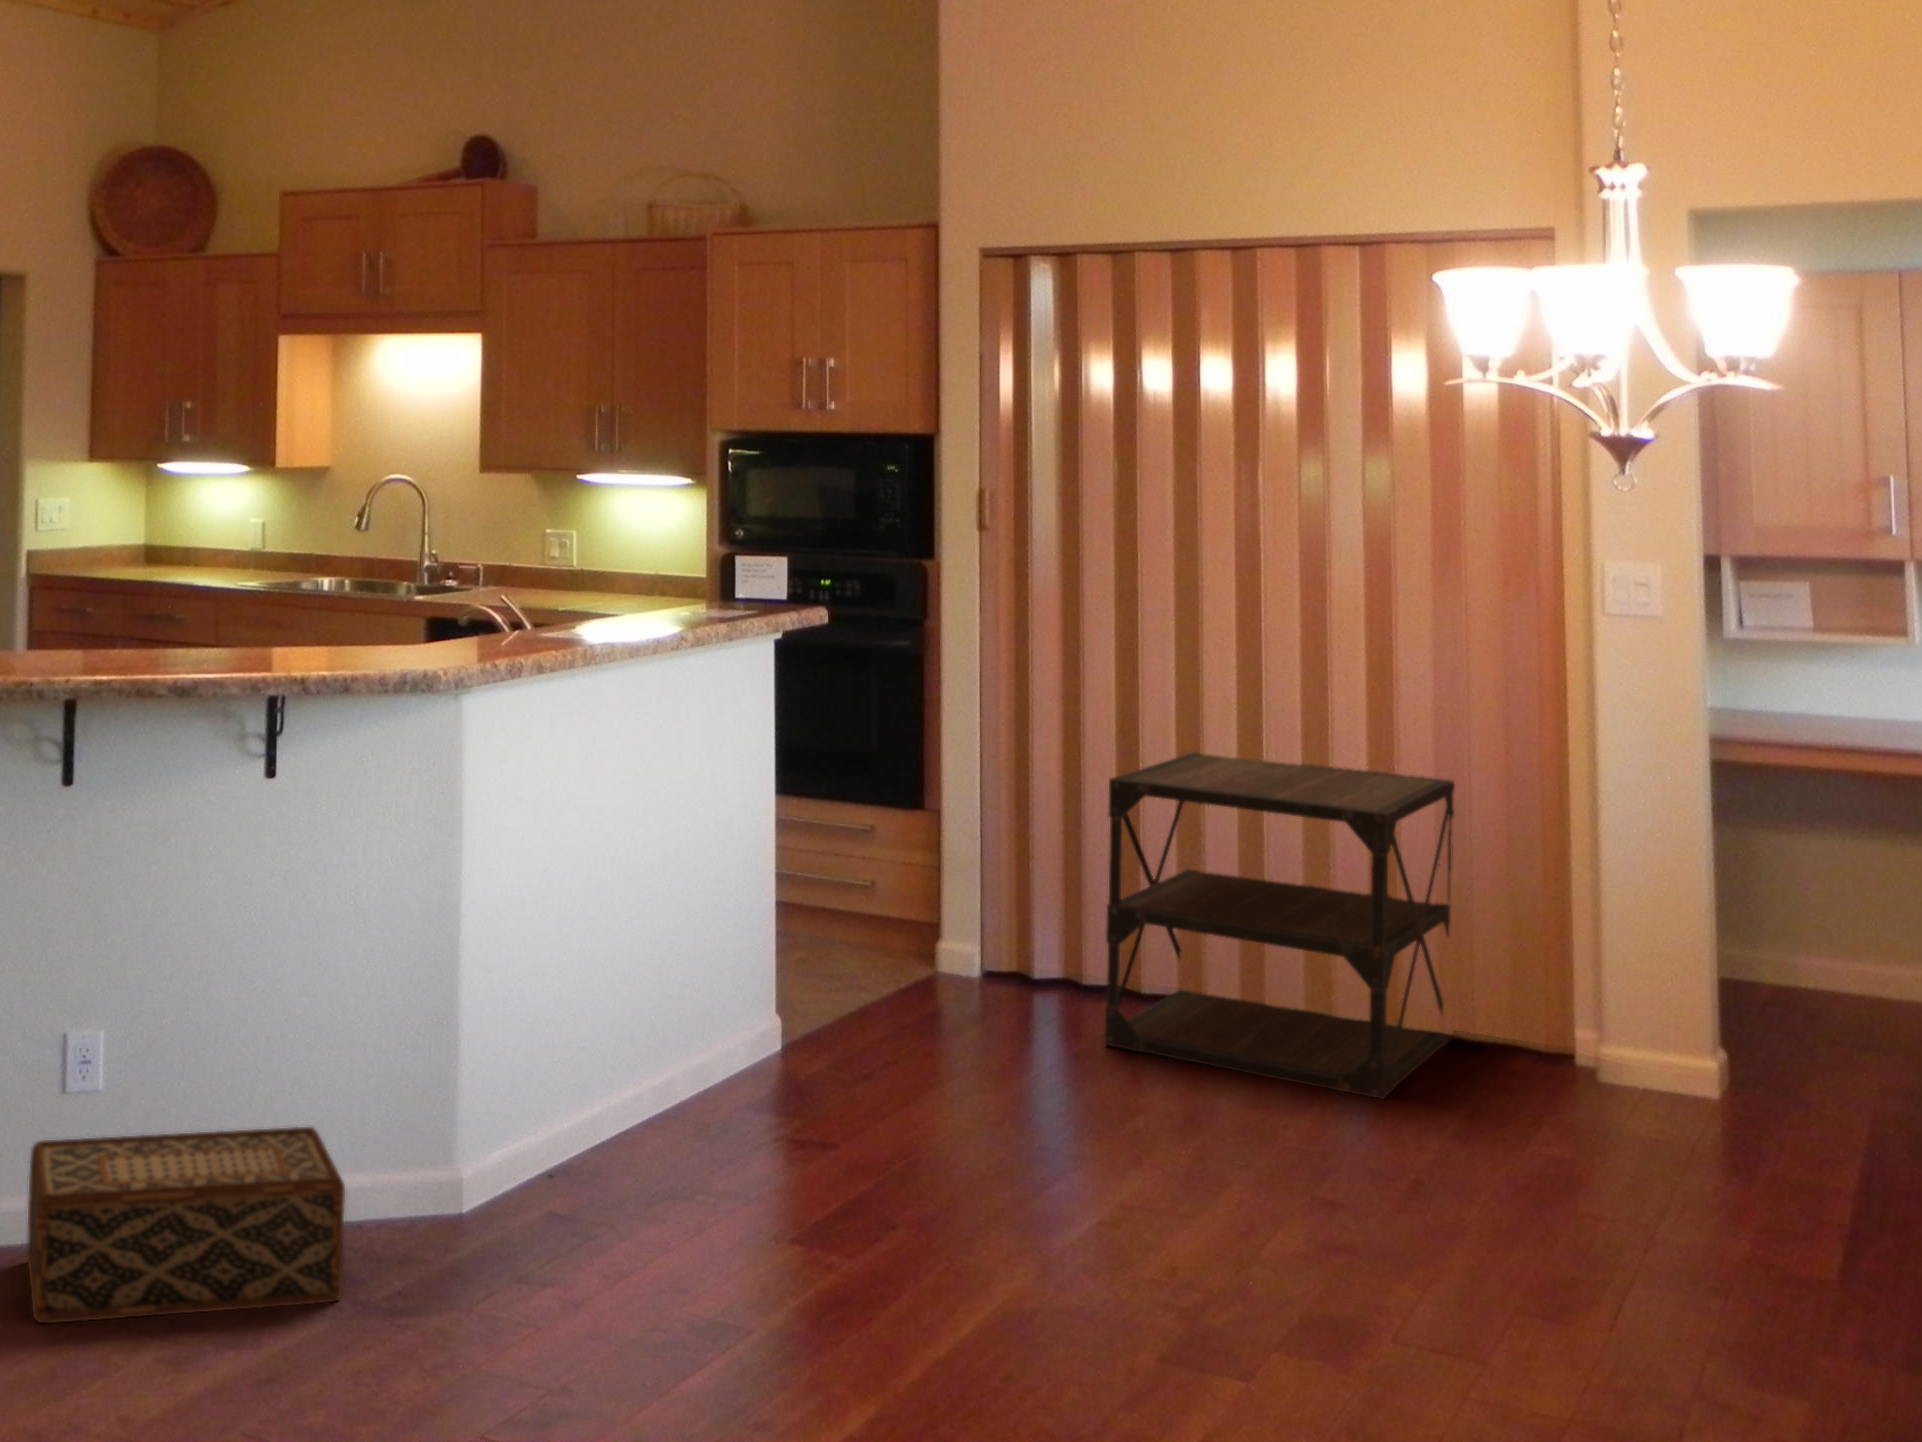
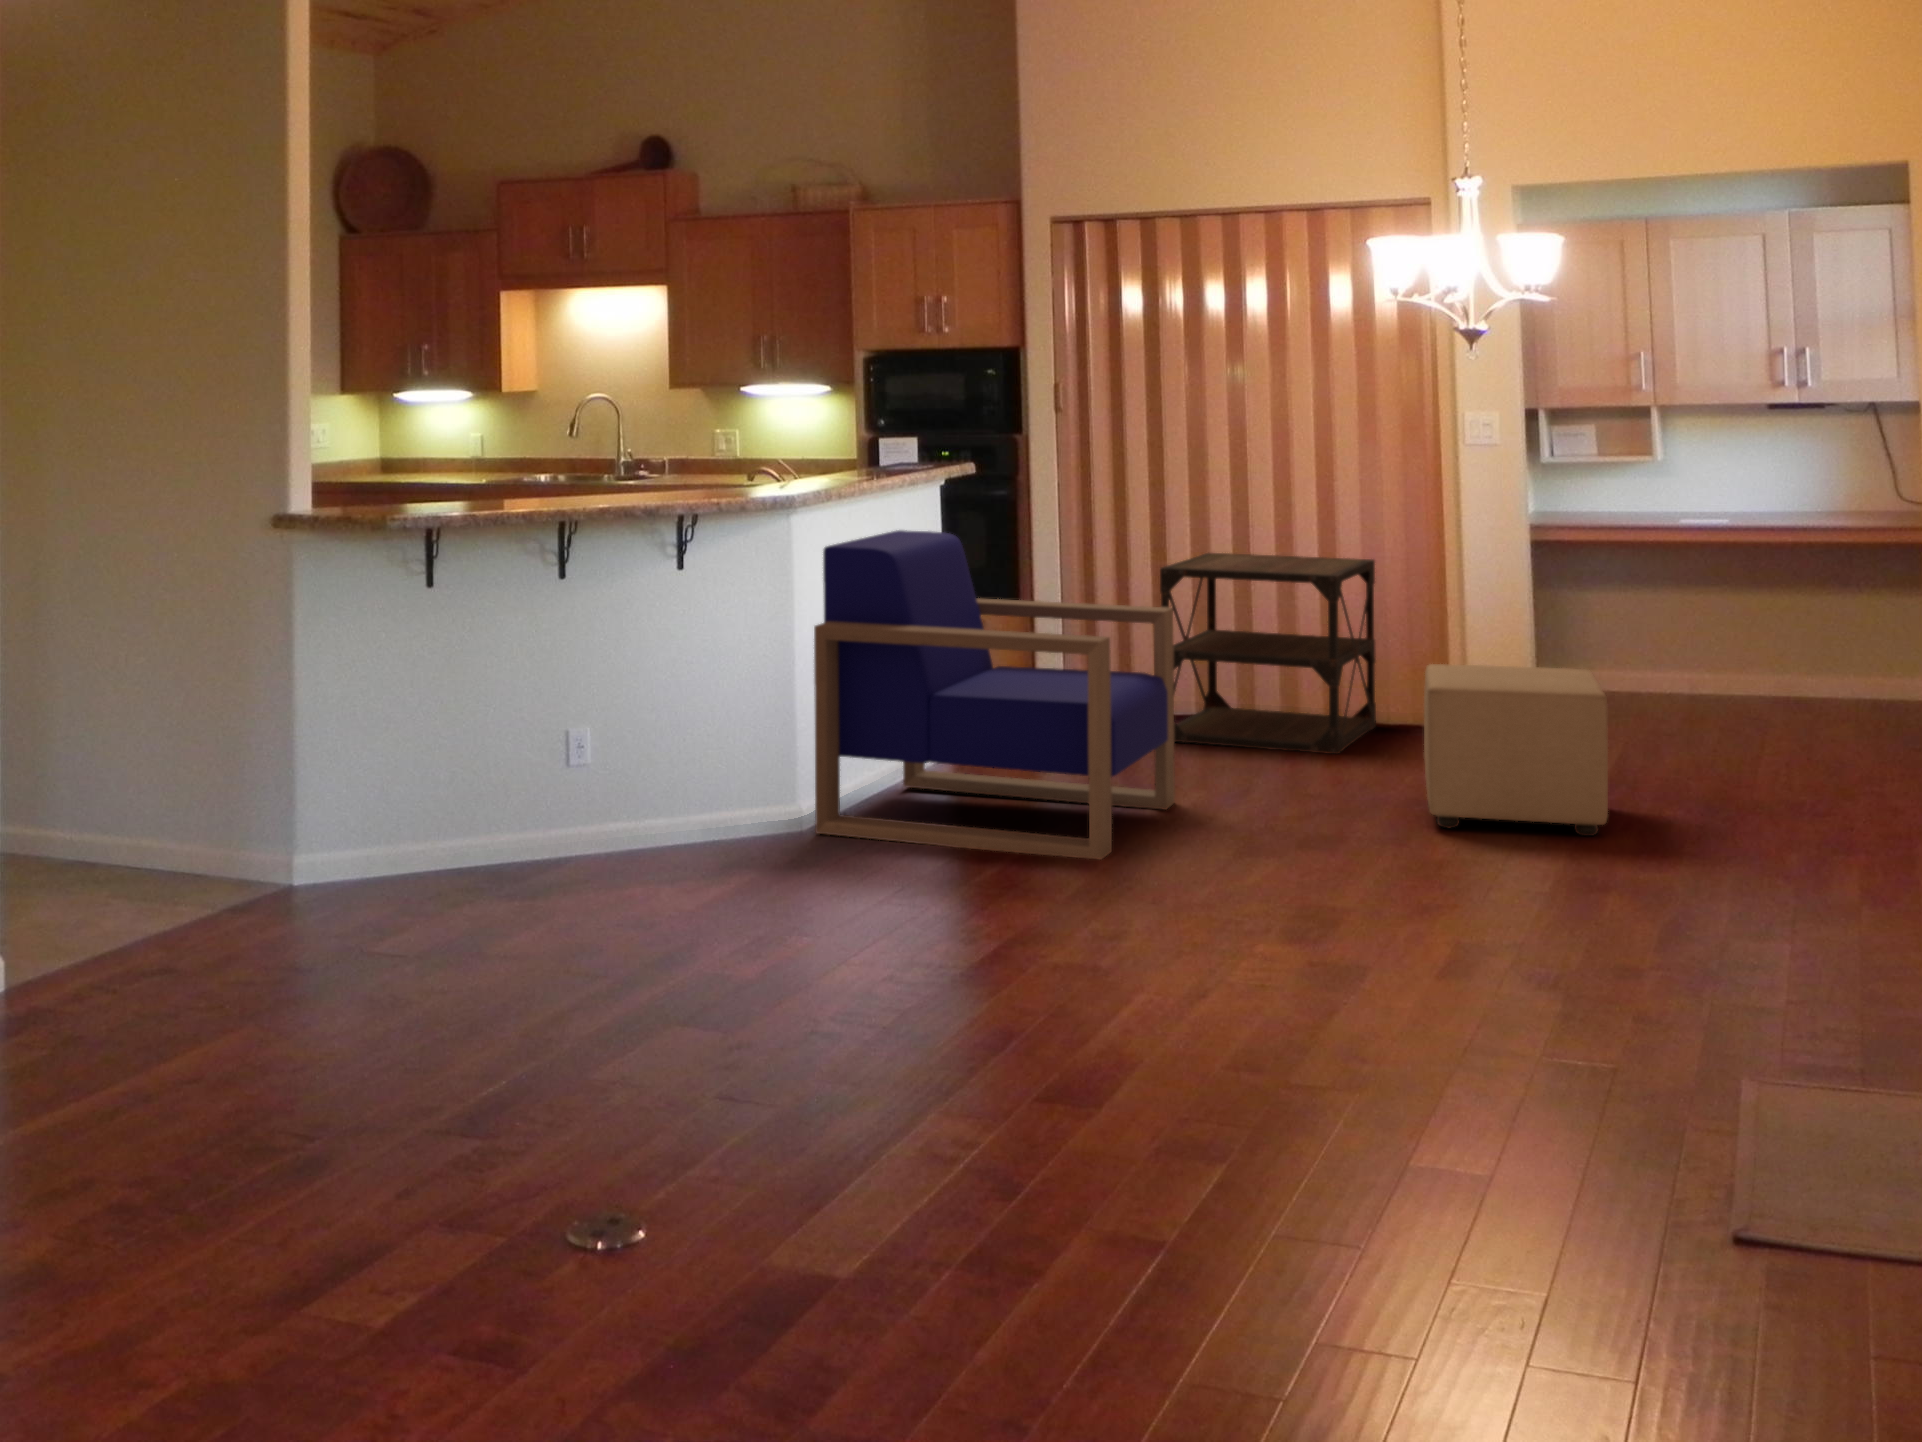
armchair: none [456,714,1090,1352] -> present [814,530,1175,860]
ottoman: none [1523,999,1873,1368] -> present [1424,664,1608,836]
woven basket: present [27,1127,345,1323] -> none [575,776,773,881]

